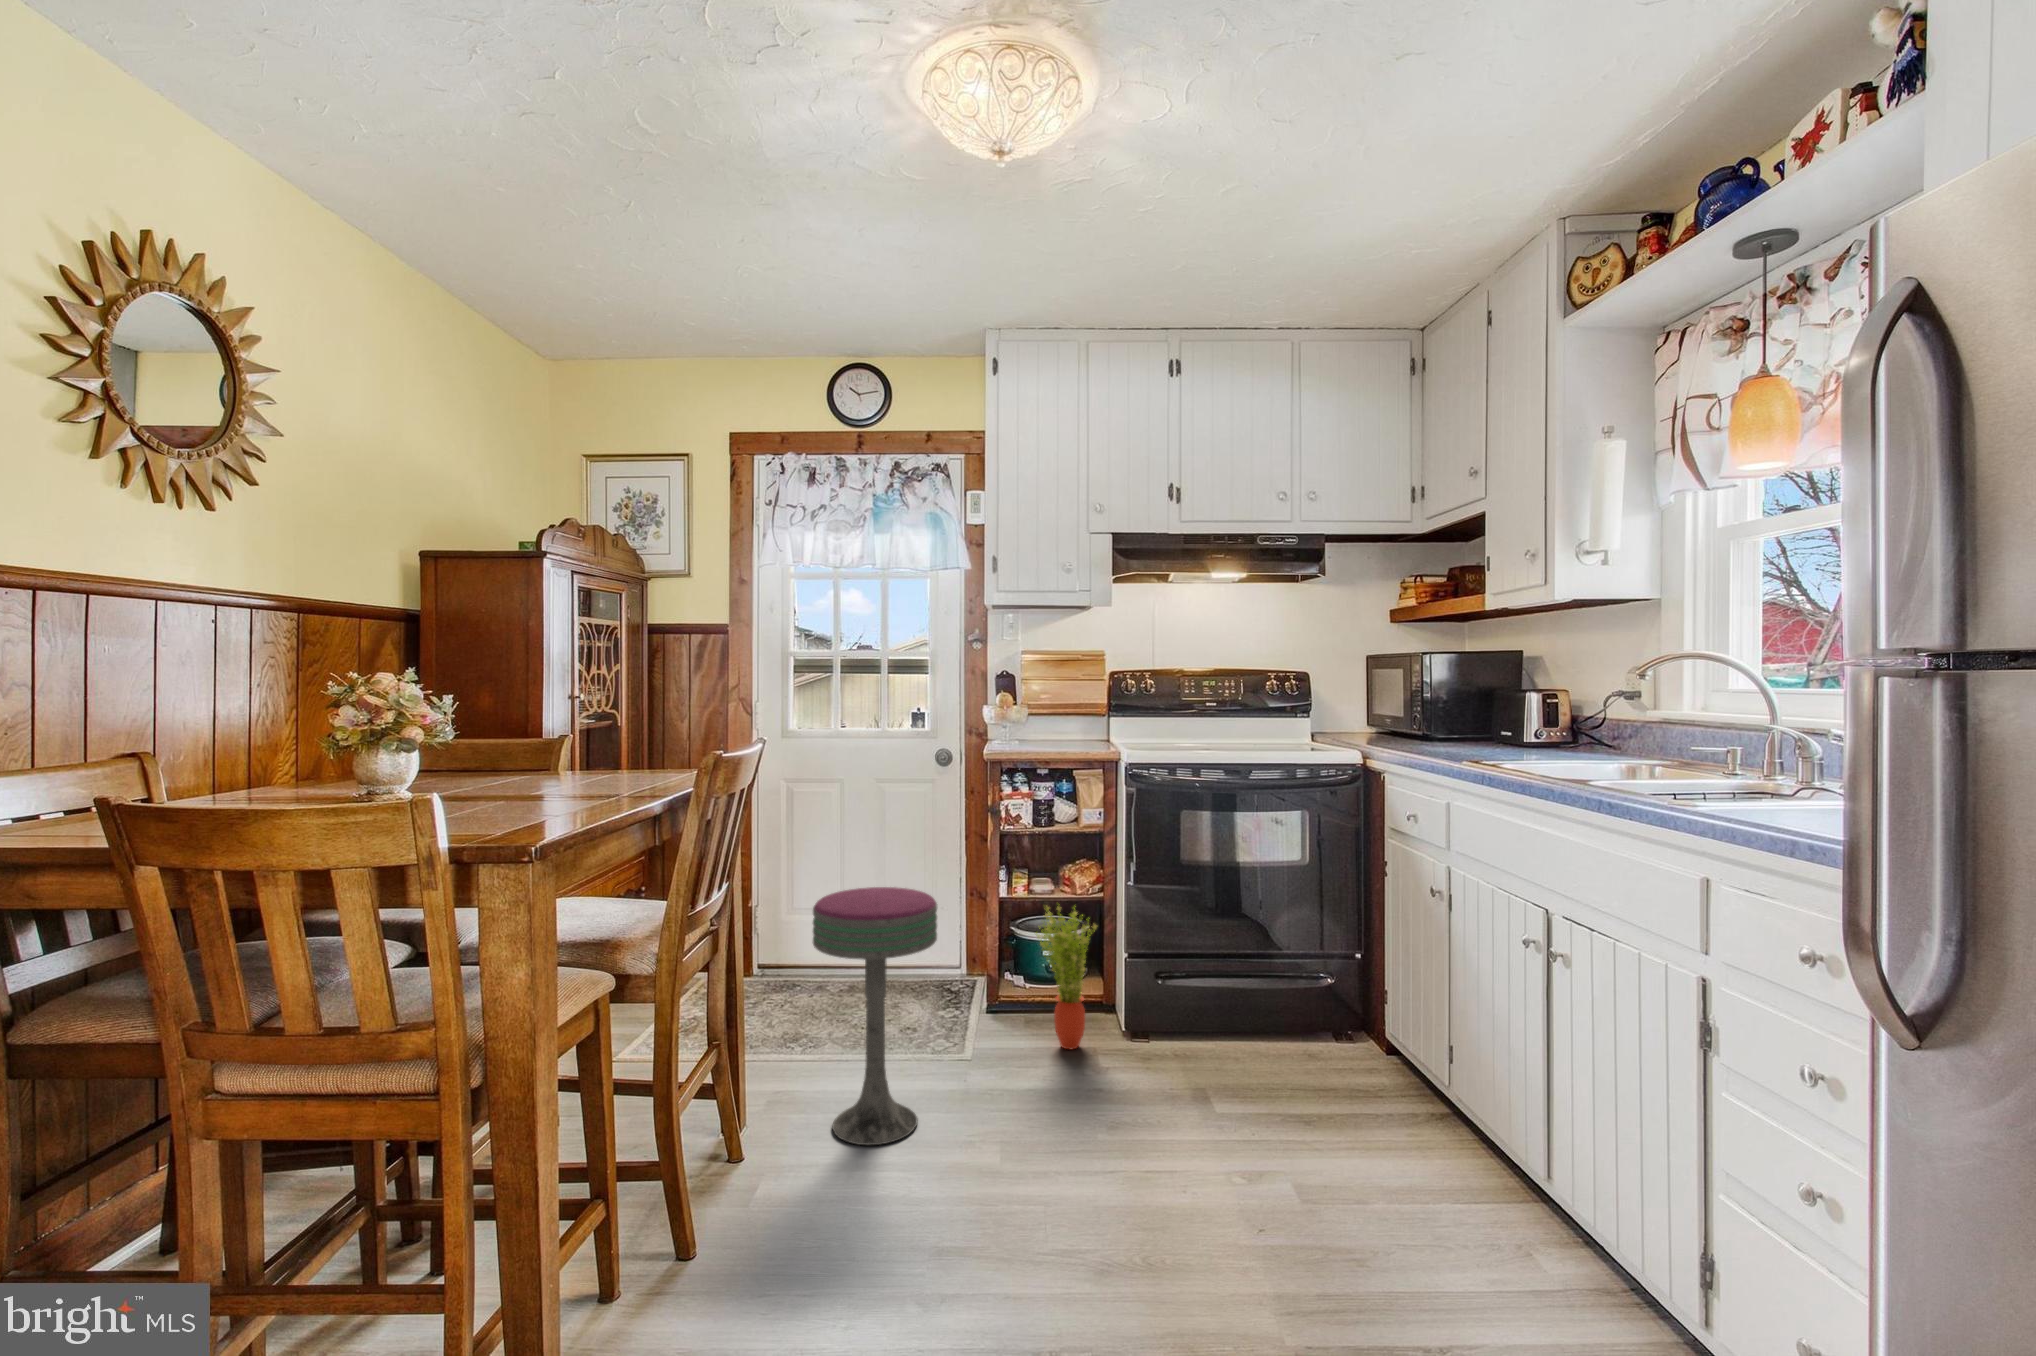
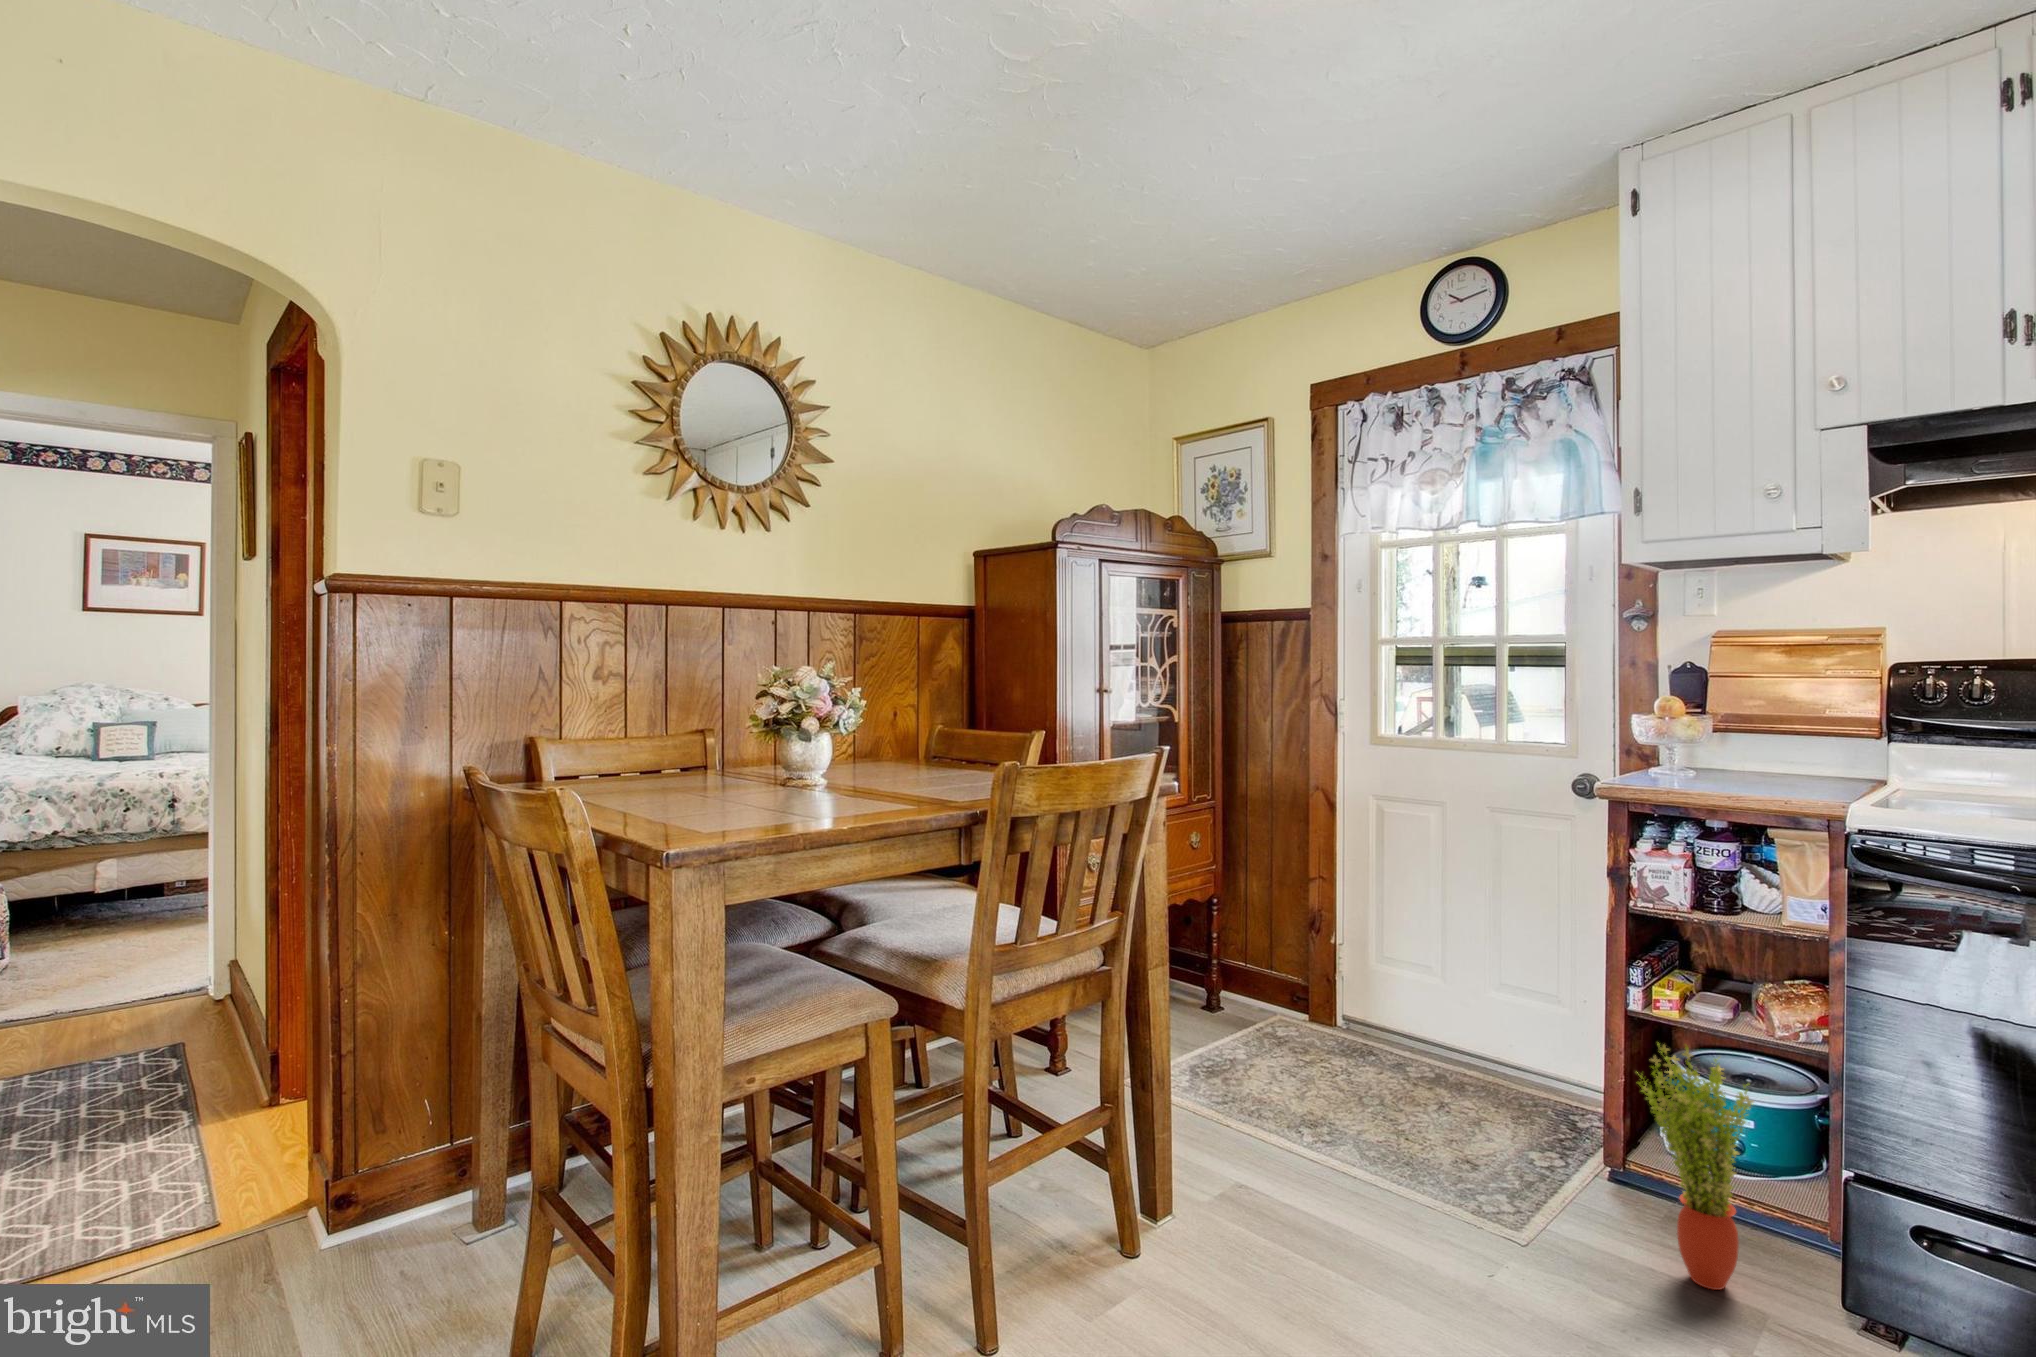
bar stool: present [813,887,937,1145] -> none [1238,956,1407,1302]

